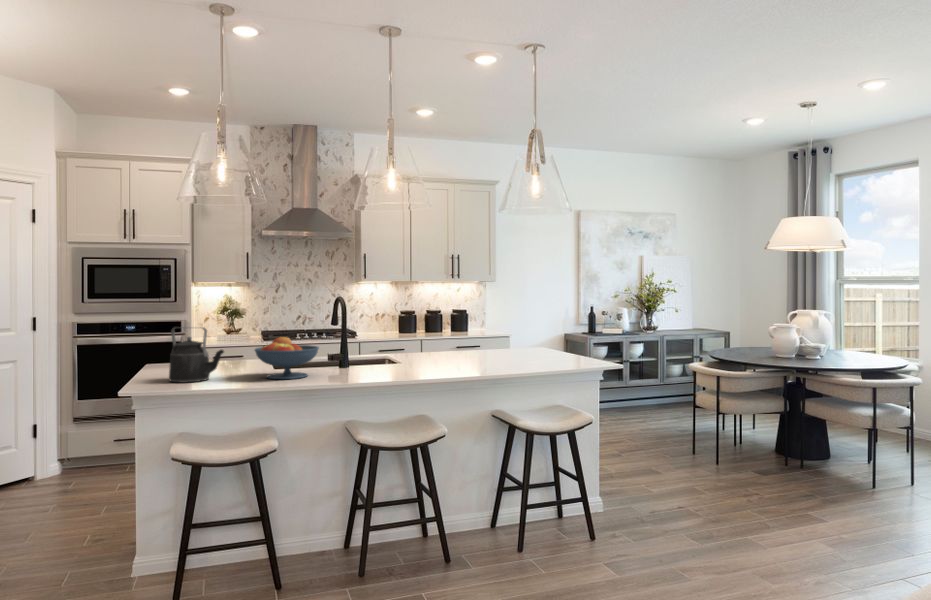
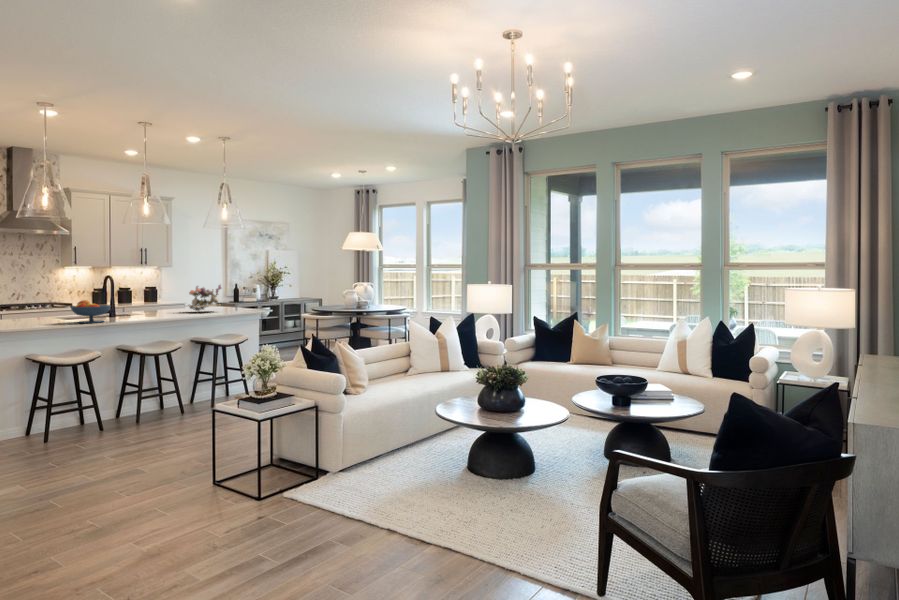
flower arrangement: none [469,310,531,359] -> present [188,285,221,311]
kettle: present [169,327,224,383] -> none [15,295,55,327]

